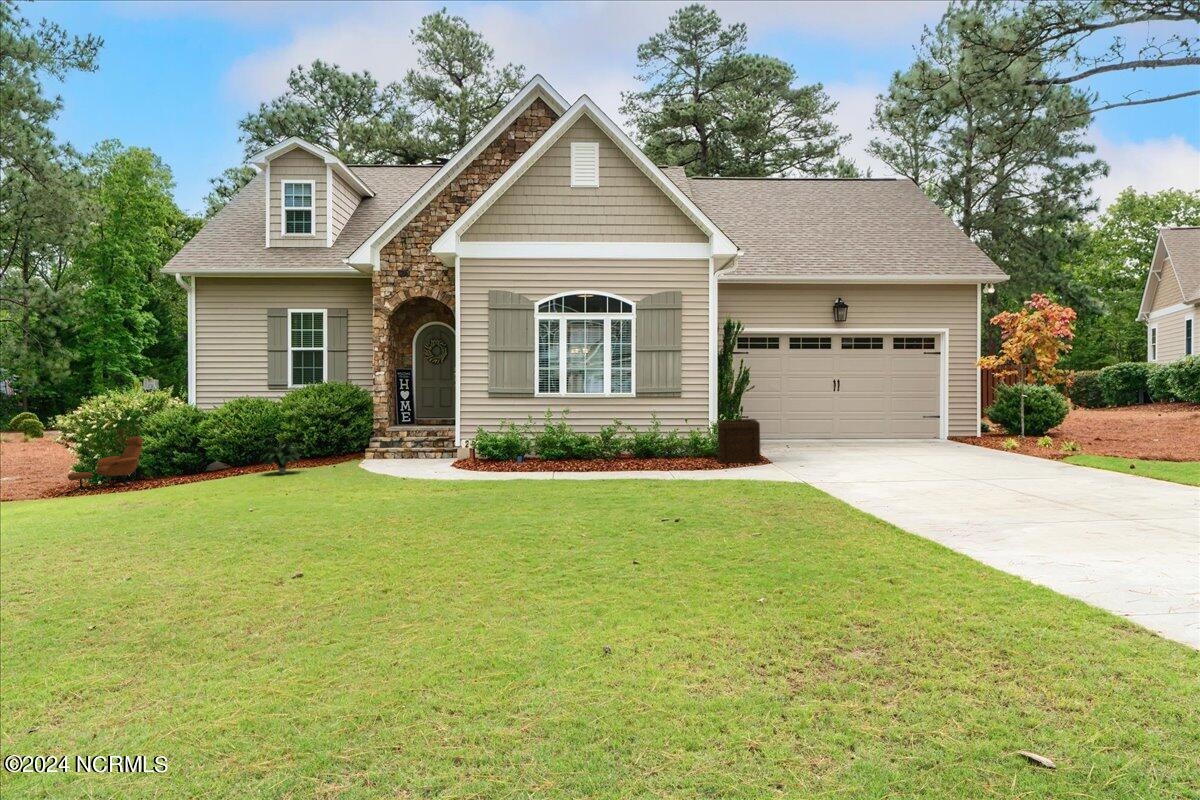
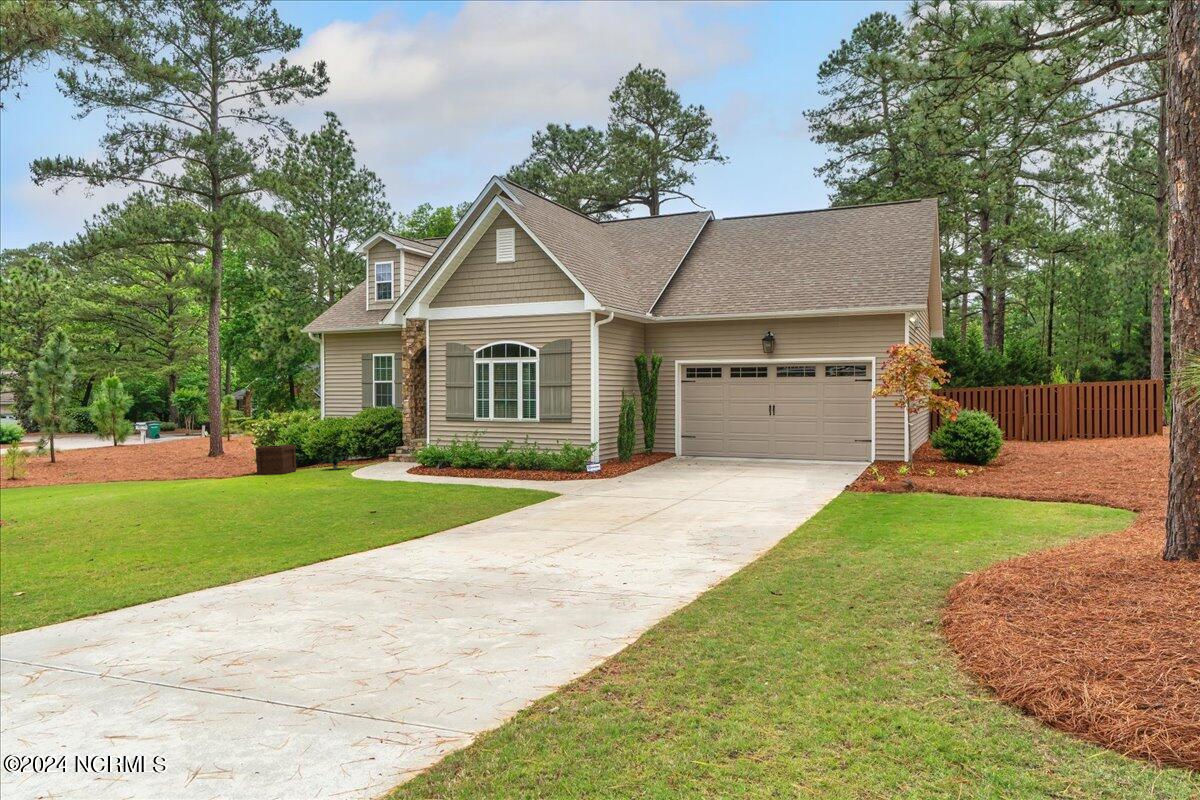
wooden crate: present [717,419,761,463] -> present [256,445,296,475]
lounge chair: present [67,436,143,494] -> none [214,442,259,475]

